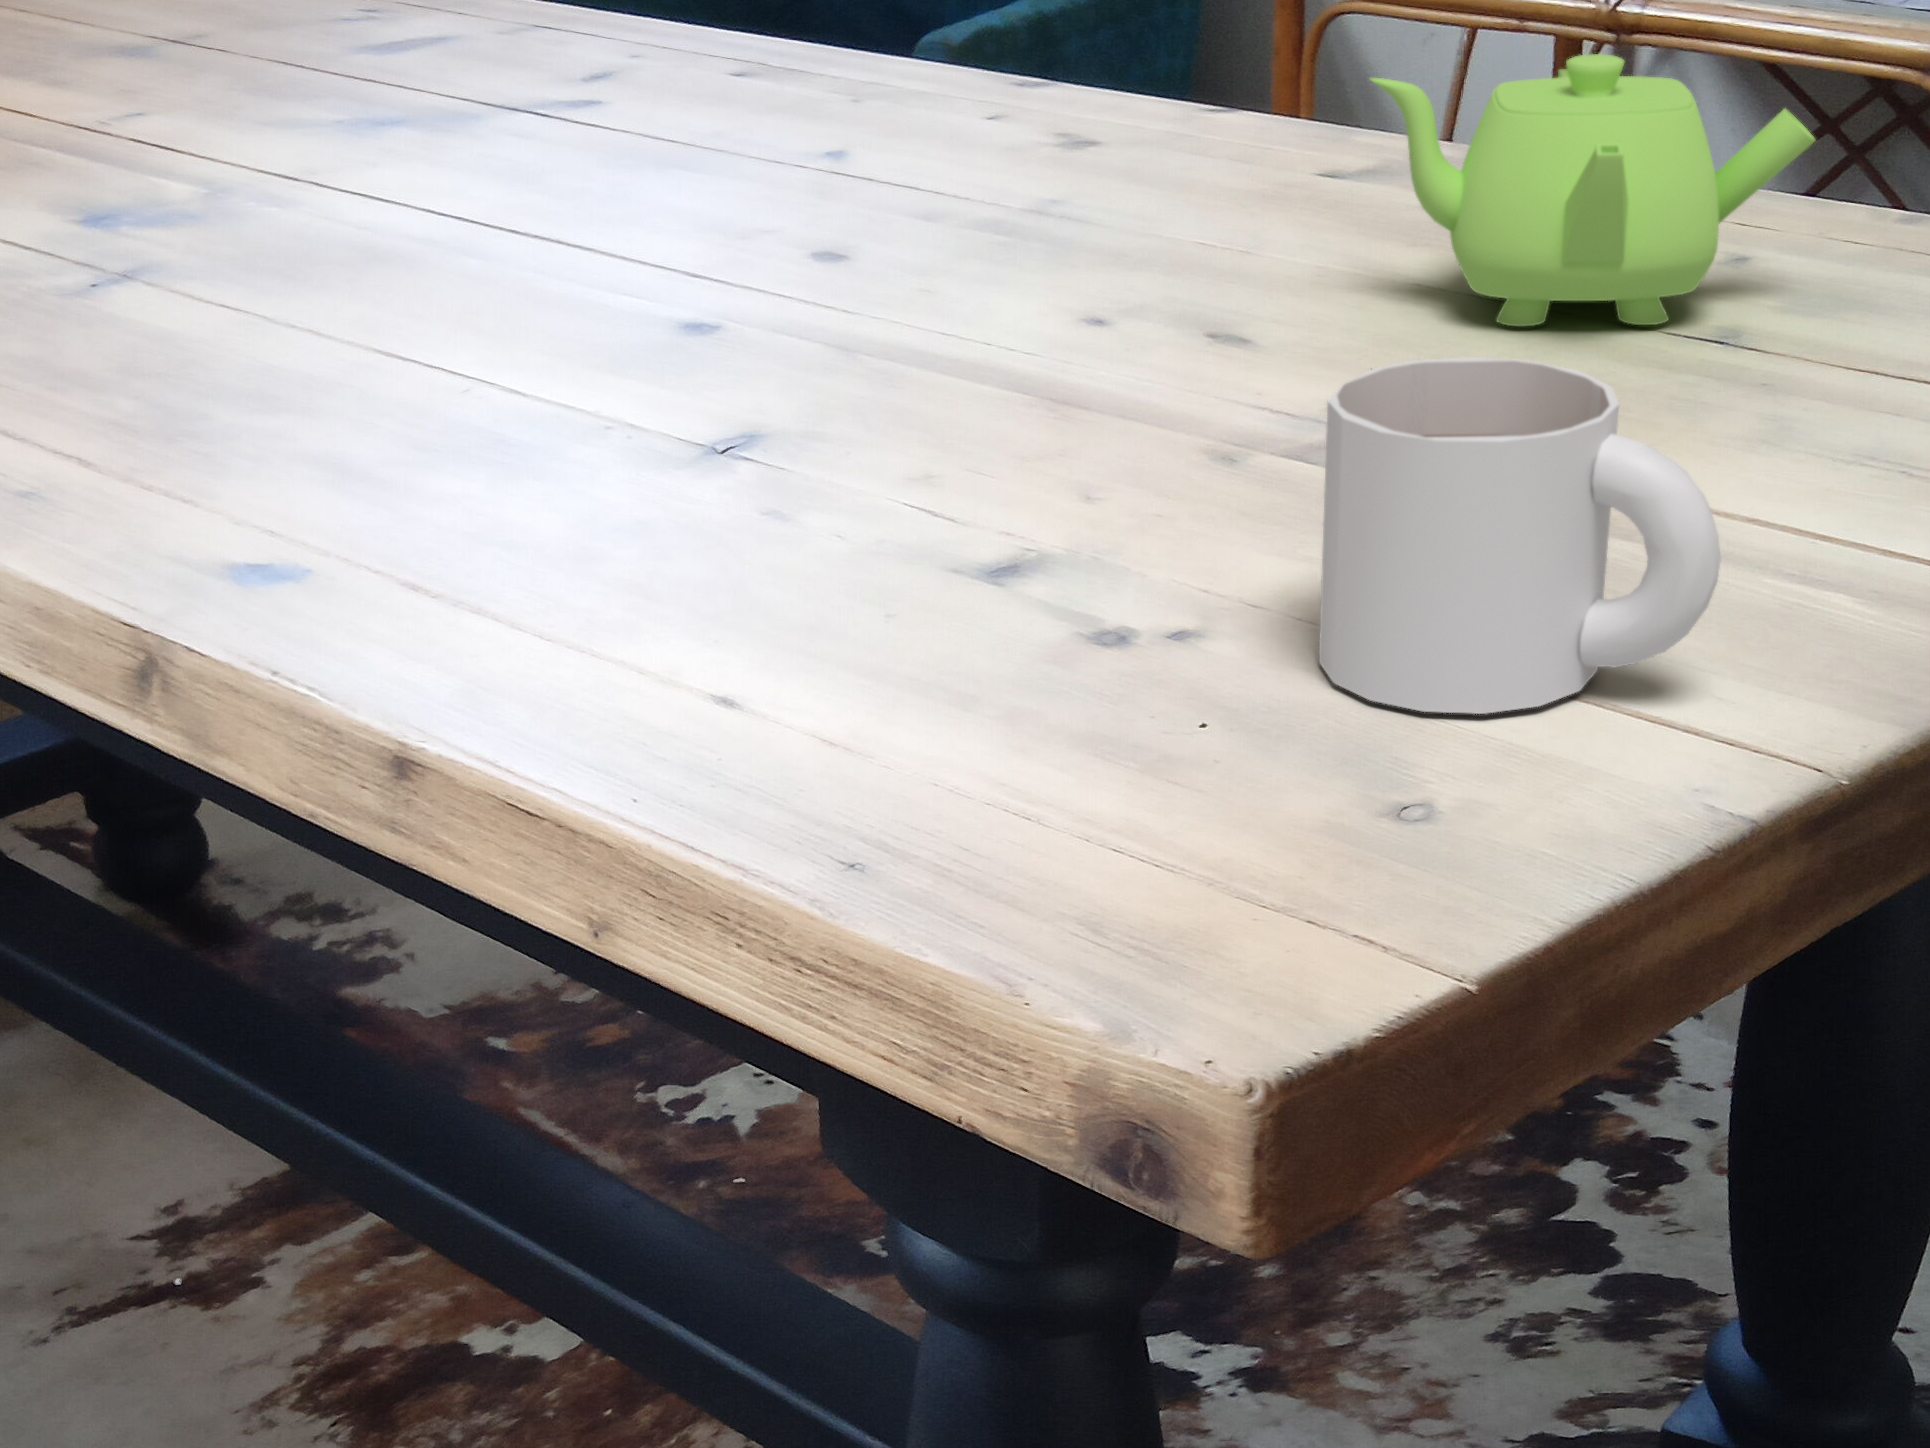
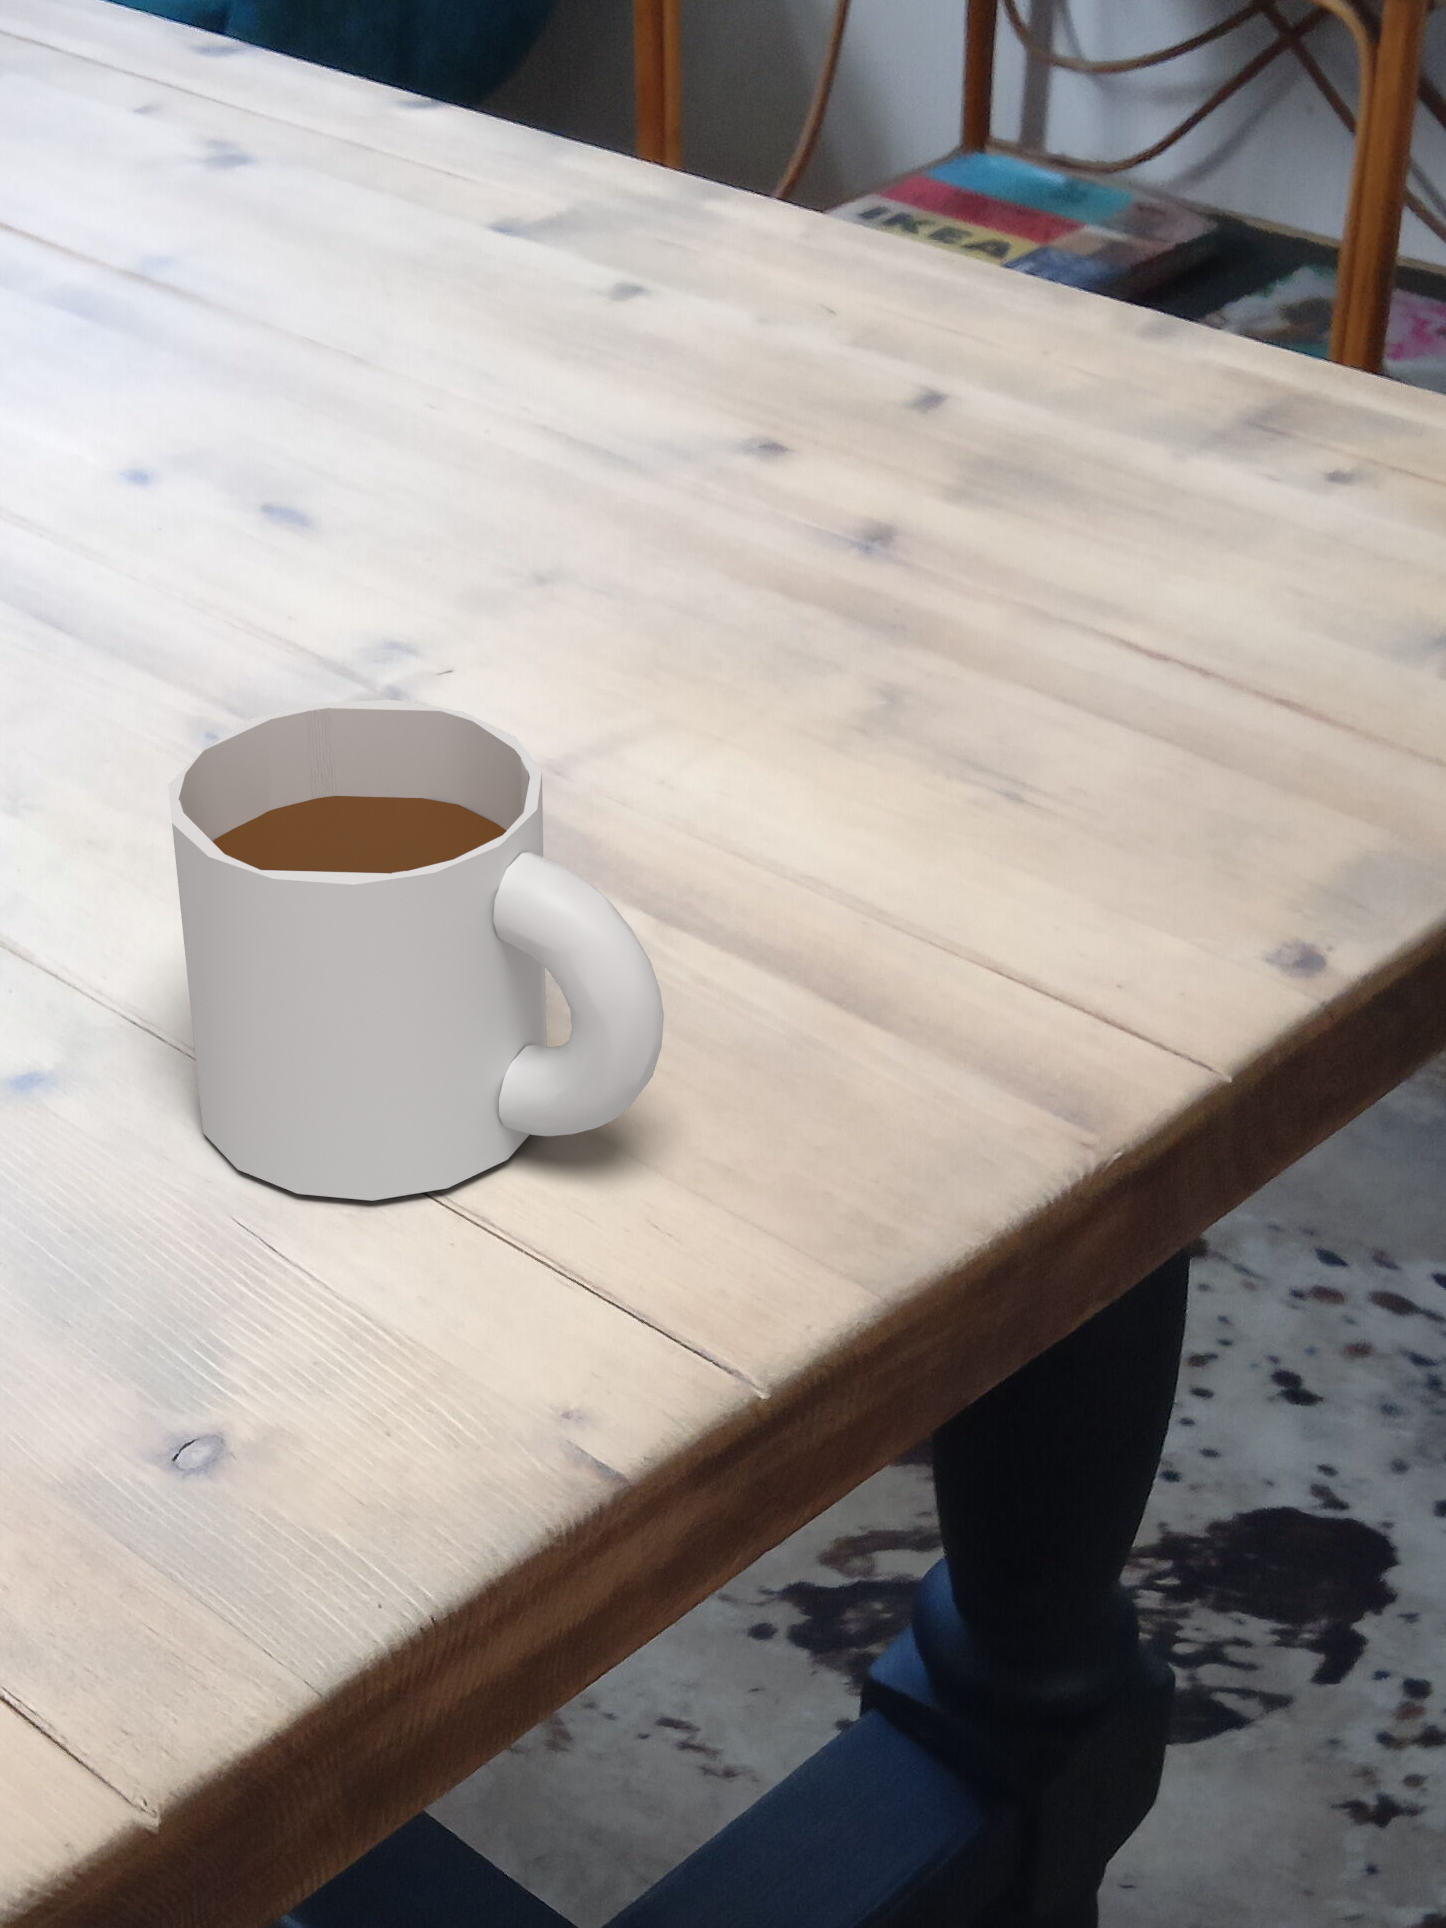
teapot: present [1370,54,1815,326] -> none [465,130,1010,478]

